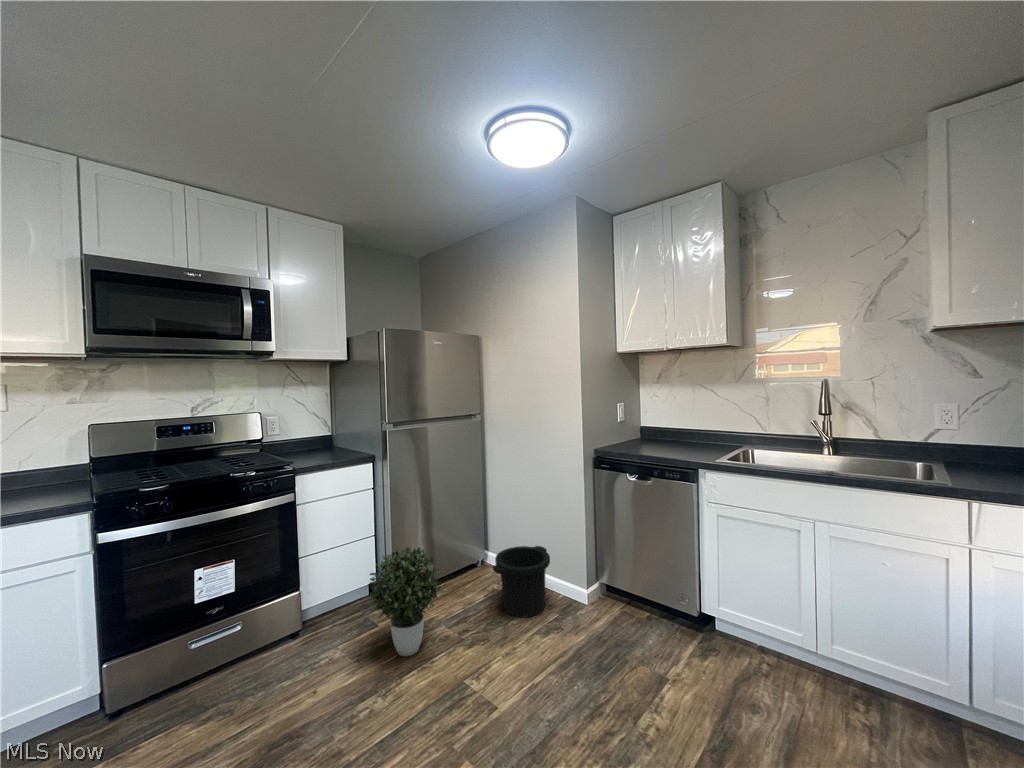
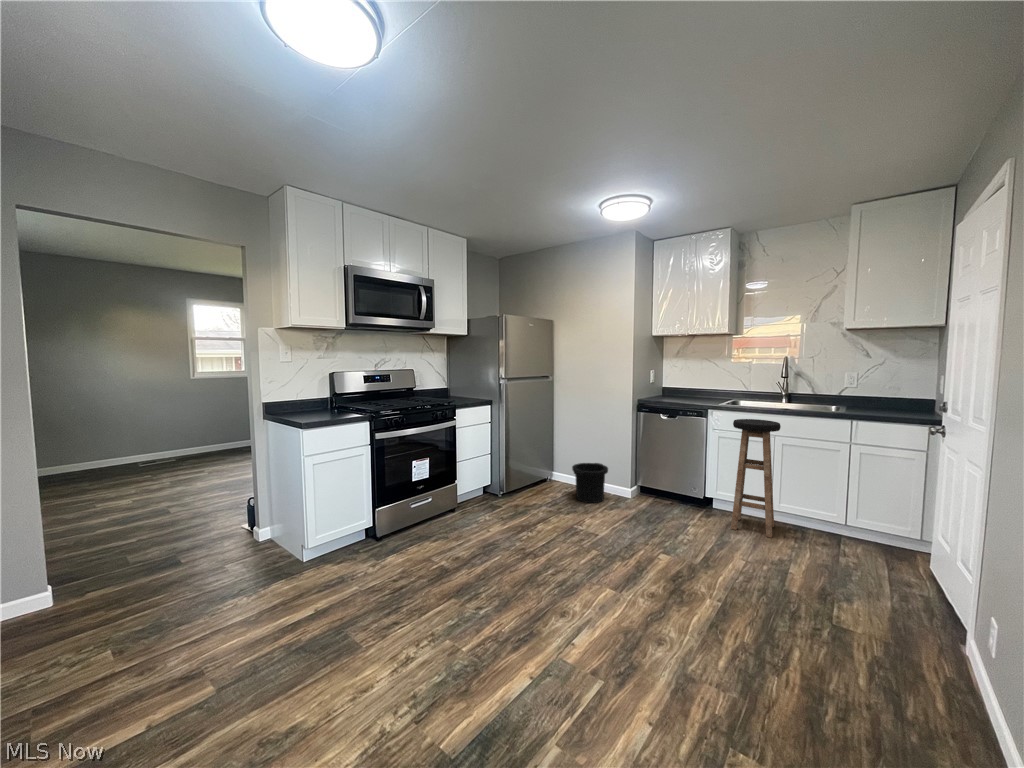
bar stool: none [737,489,822,723] -> present [731,419,781,538]
potted plant: present [368,547,443,657] -> none [507,454,551,518]

